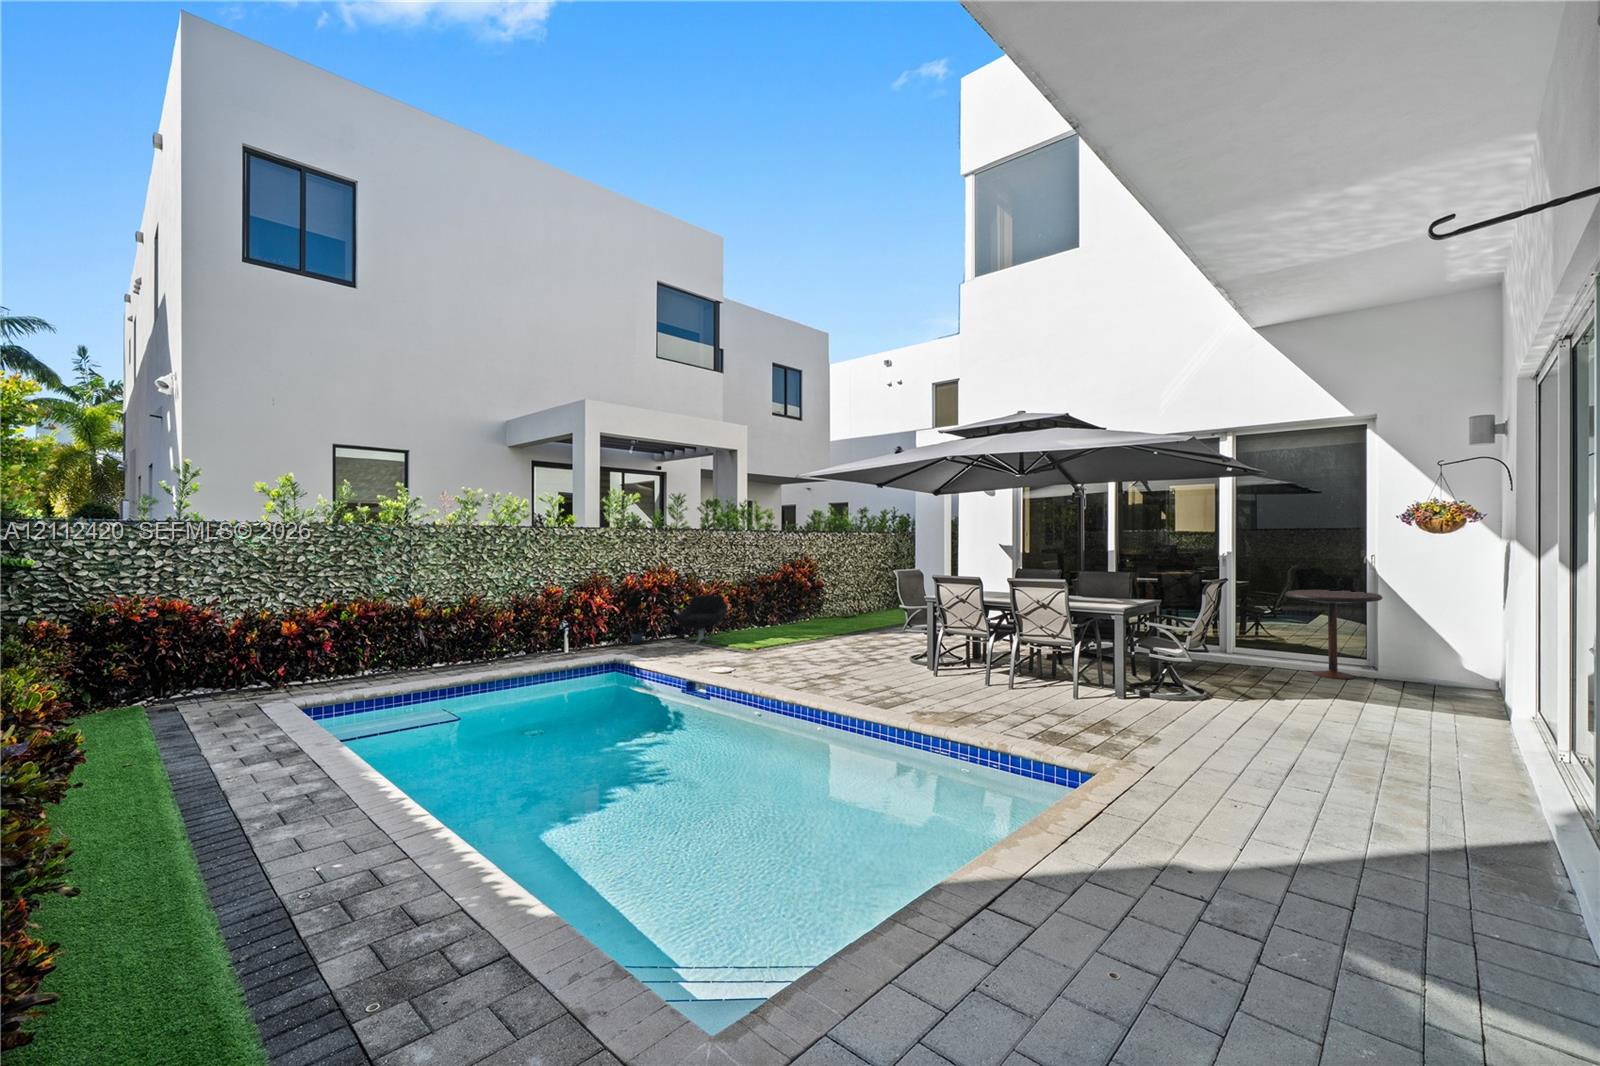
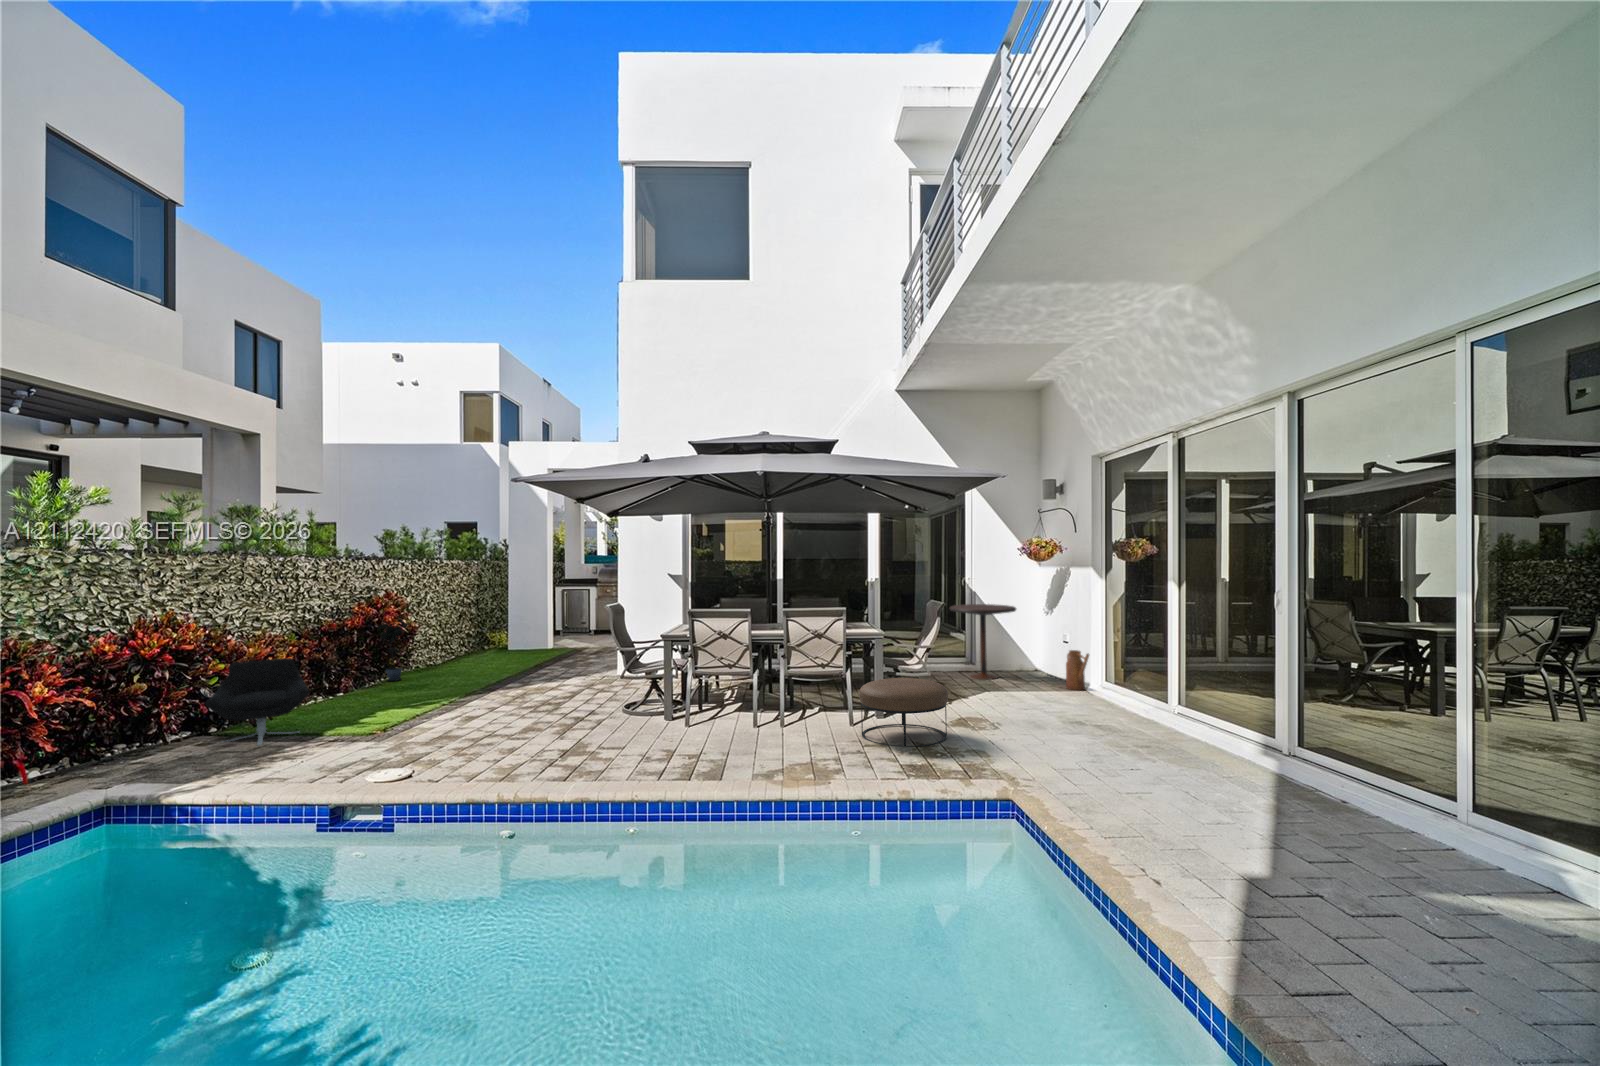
potted plant: present [618,590,653,644] -> present [377,617,410,681]
ottoman: none [1054,653,1147,720] -> present [859,678,948,747]
watering can: none [1432,655,1463,707] -> present [1066,650,1089,690]

